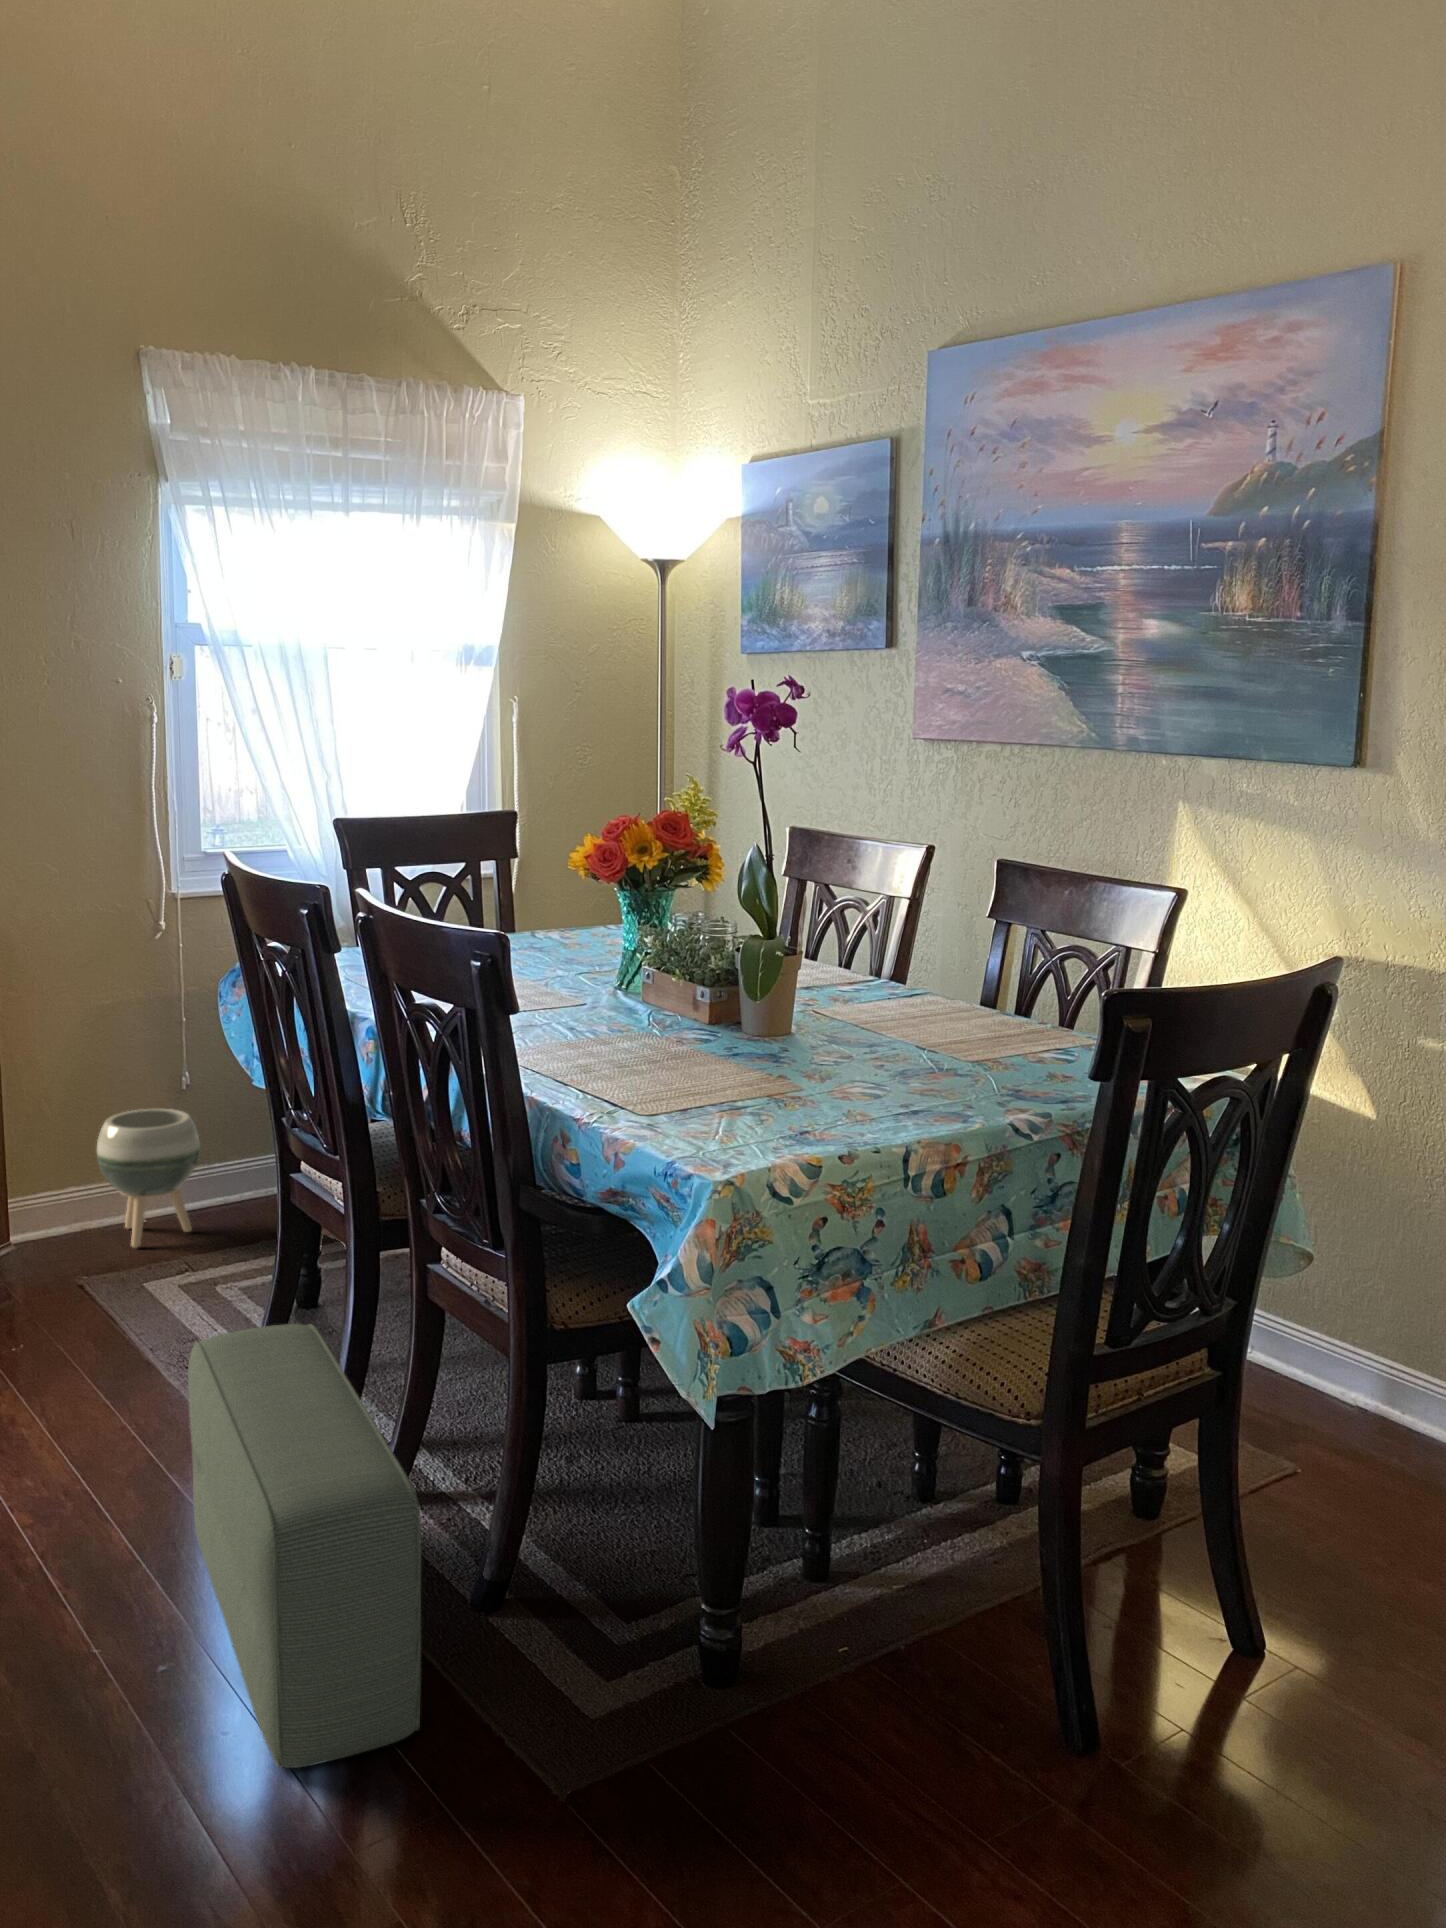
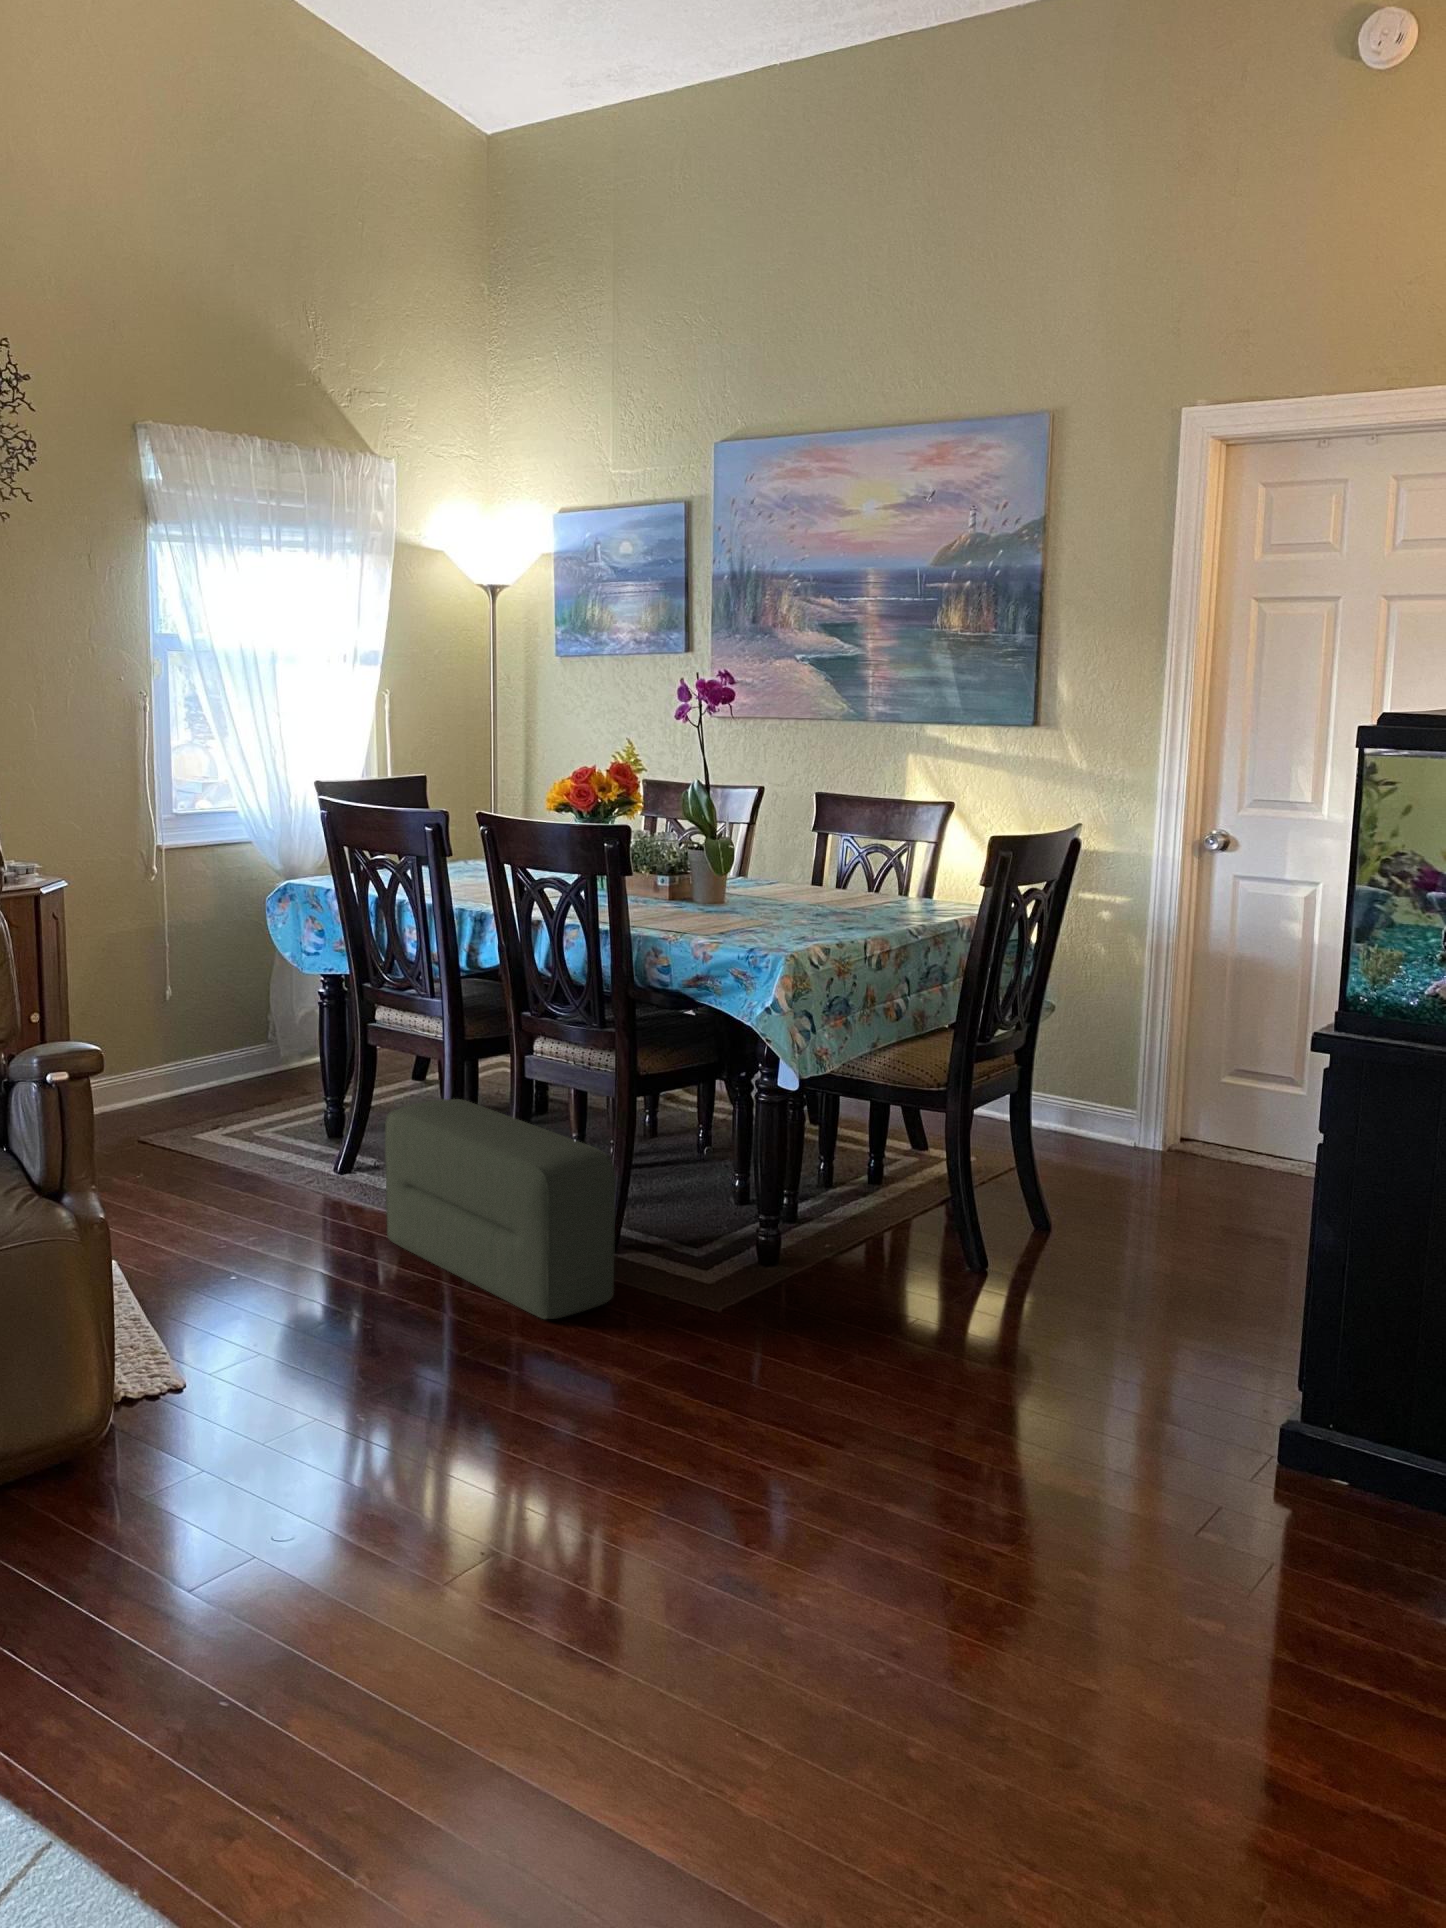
planter: present [96,1109,200,1248] -> none [134,1011,212,1115]

